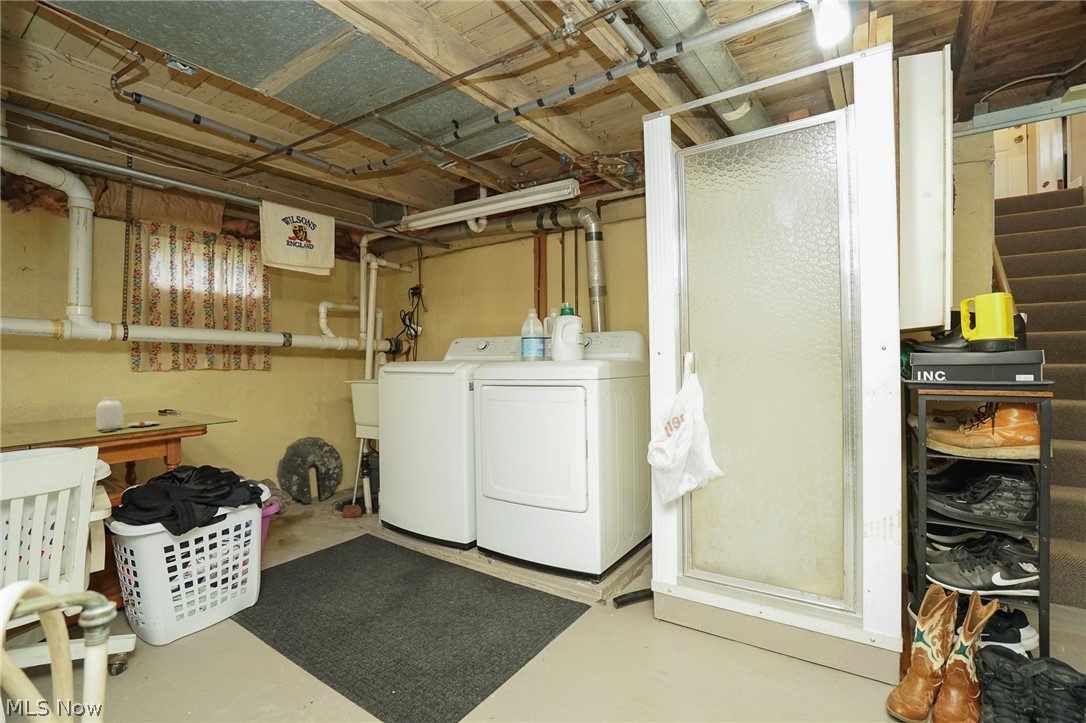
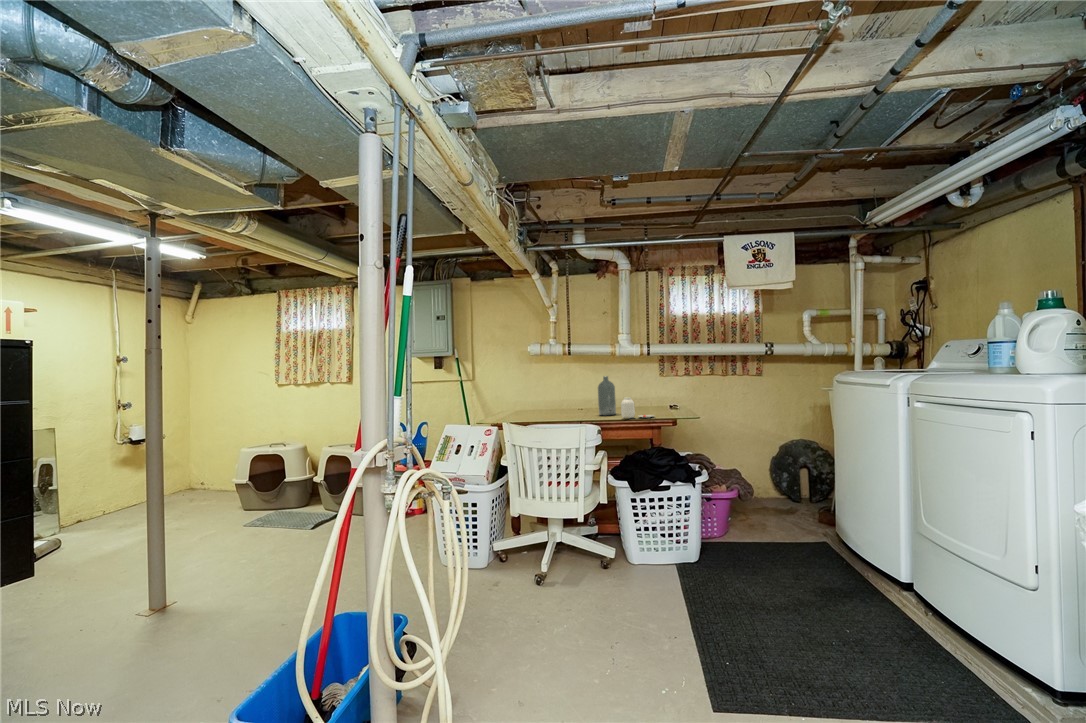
bottle: none [28,366,69,430] -> present [598,376,616,416]

